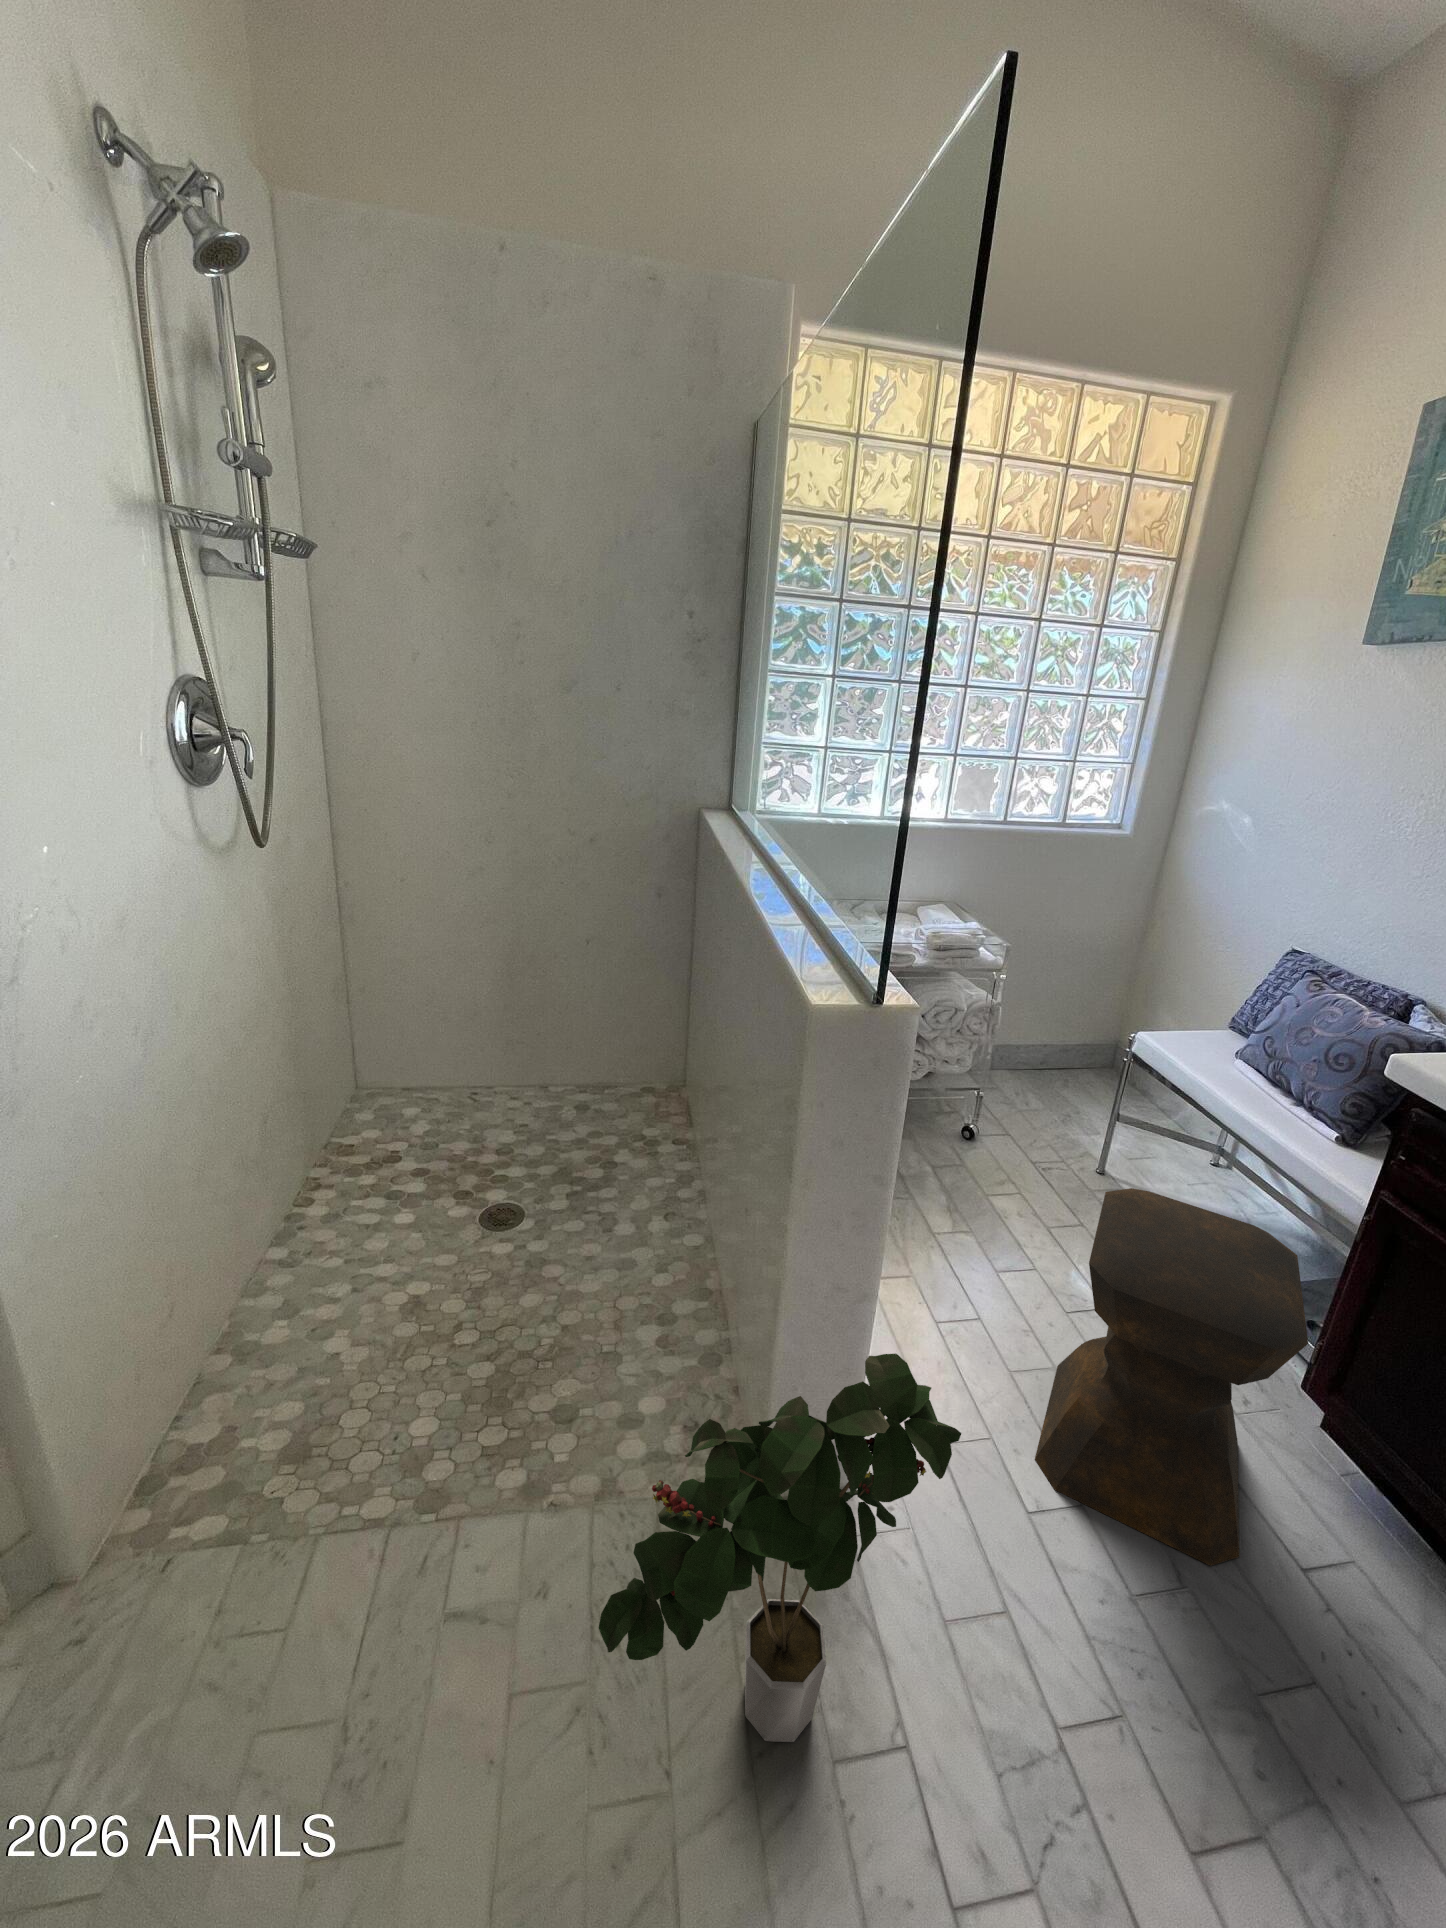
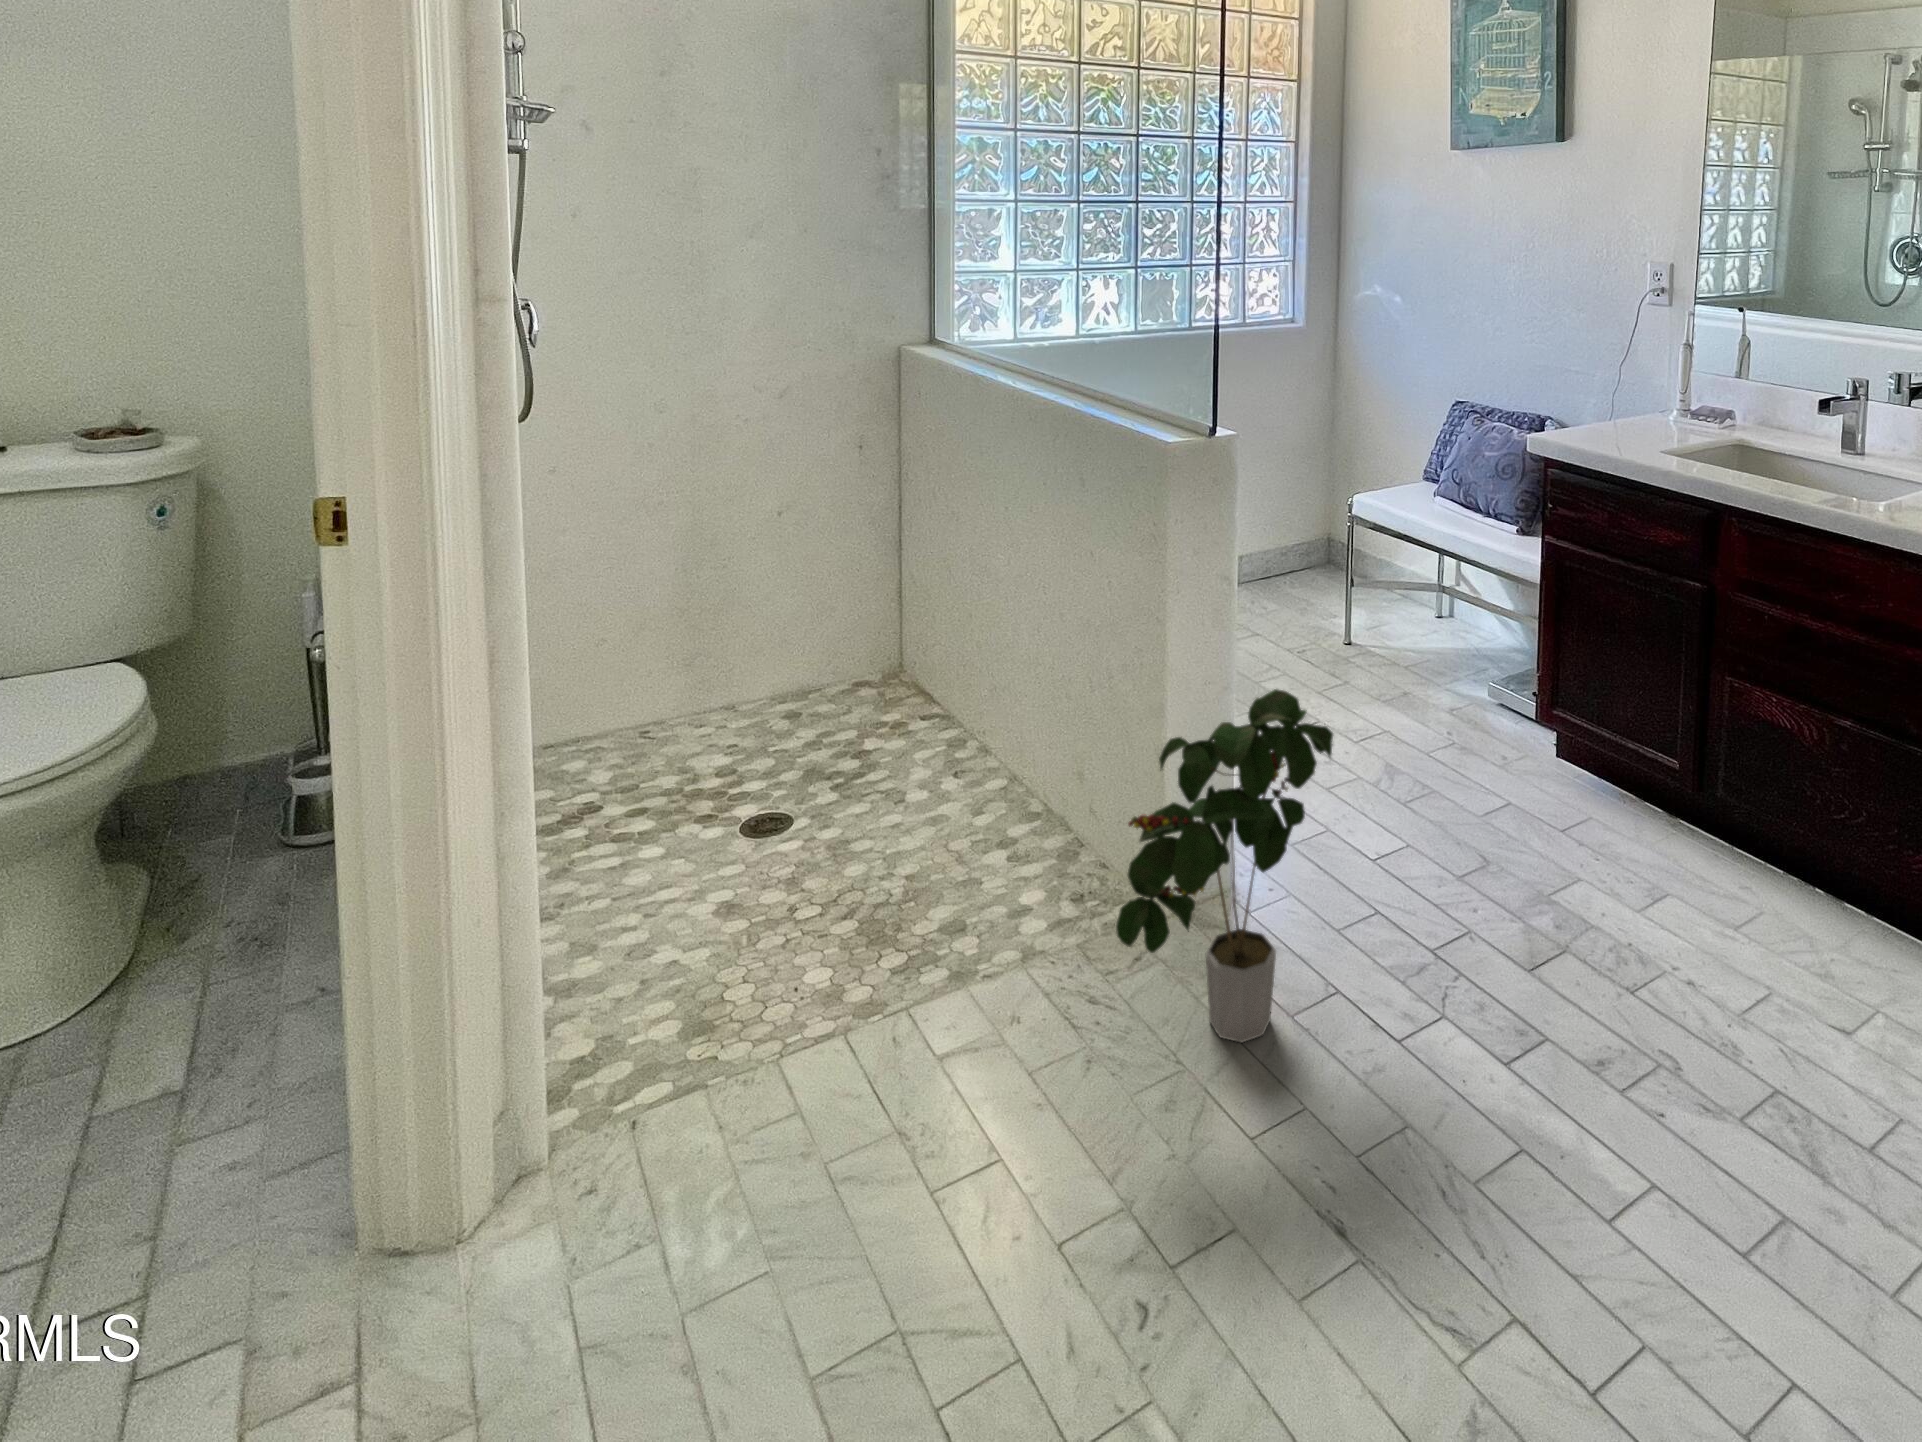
stool: present [1035,1188,1308,1566] -> none [1364,582,1533,851]

